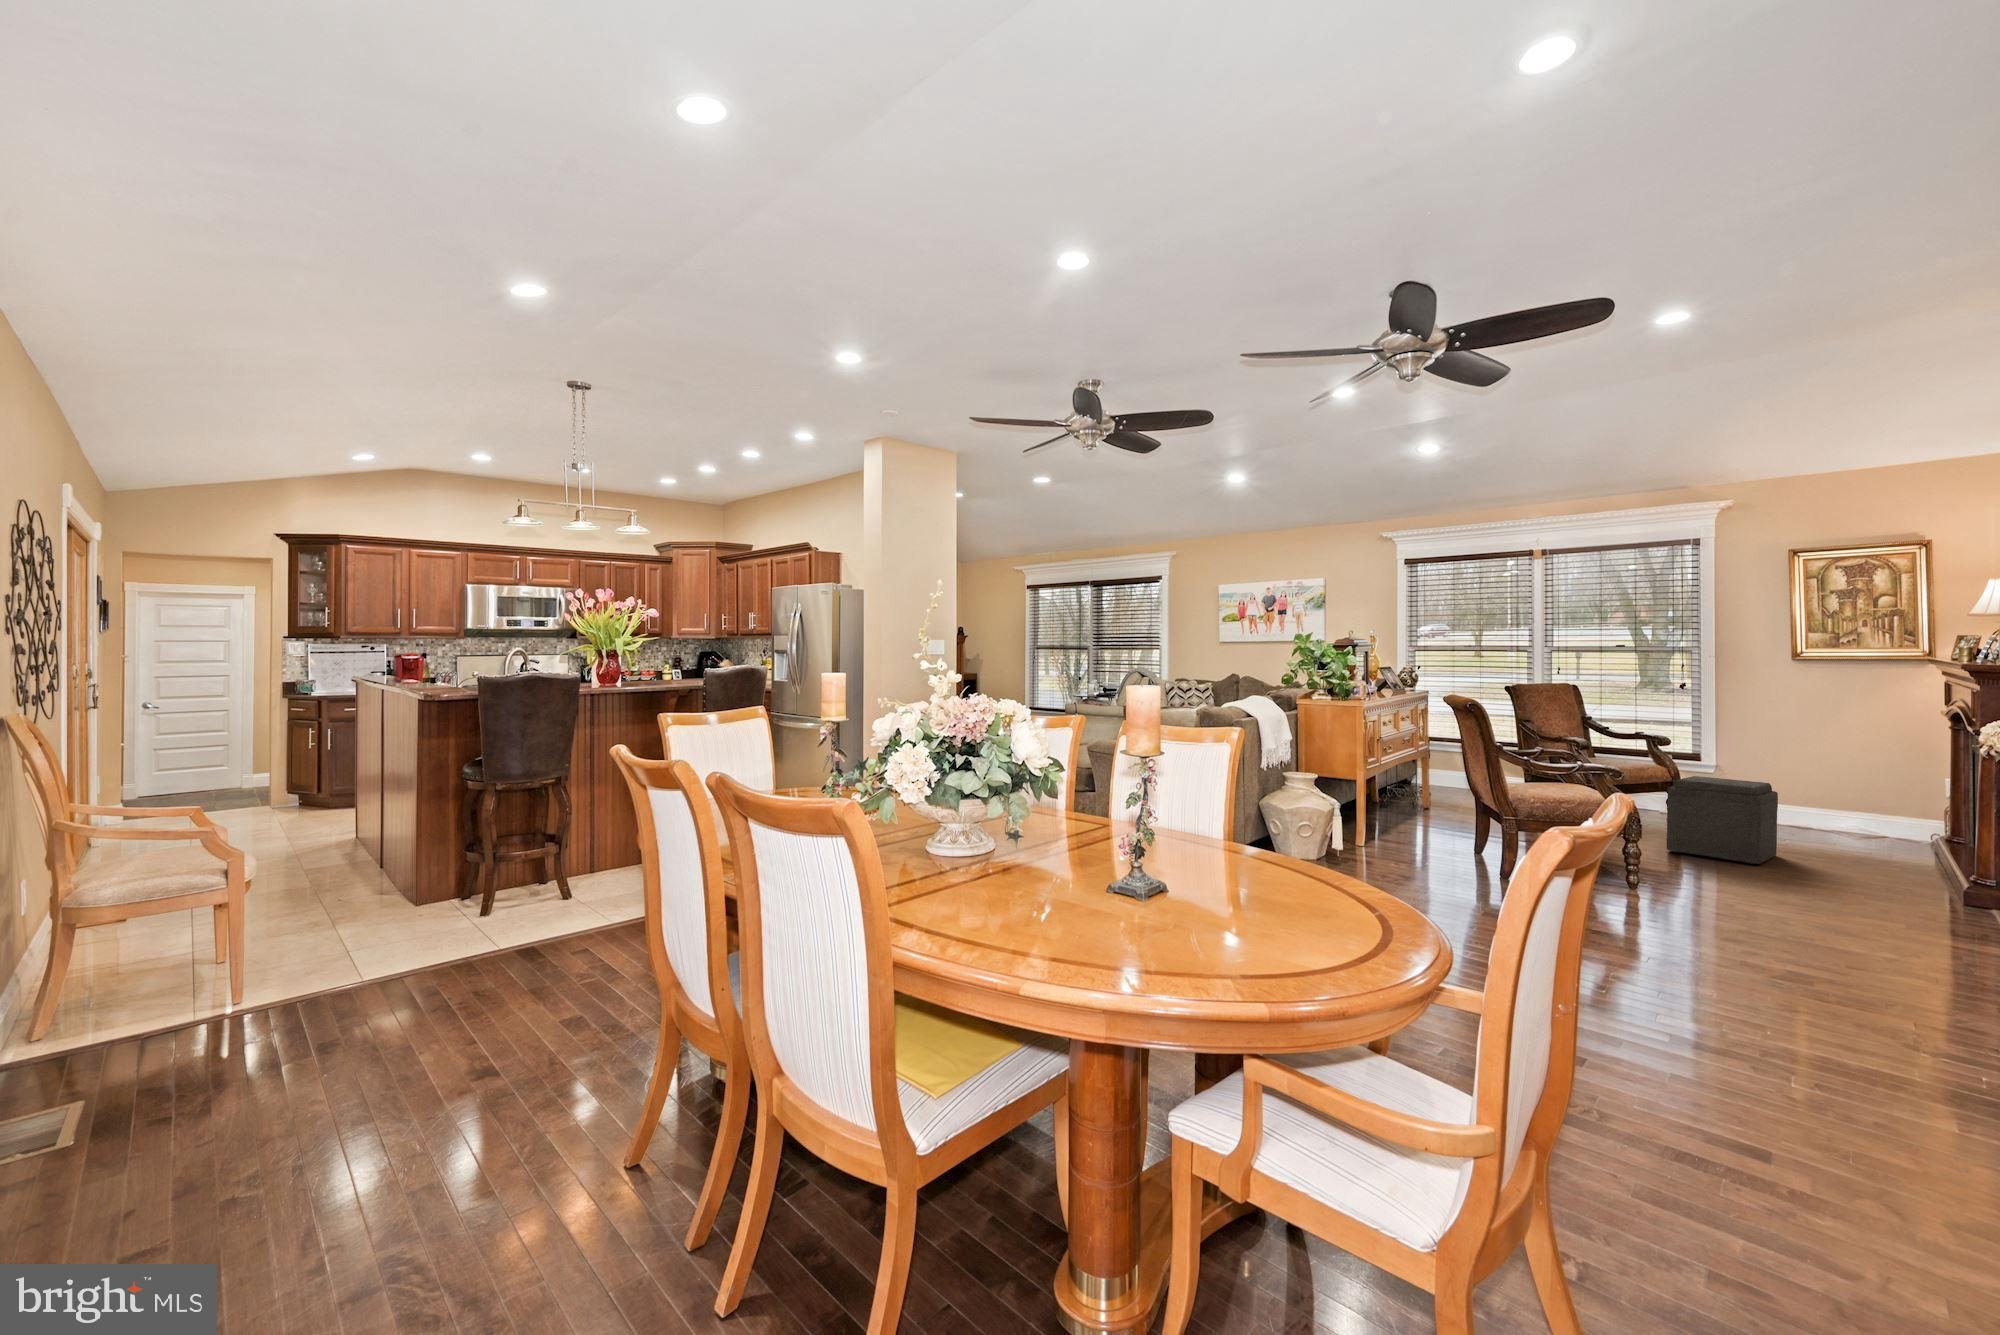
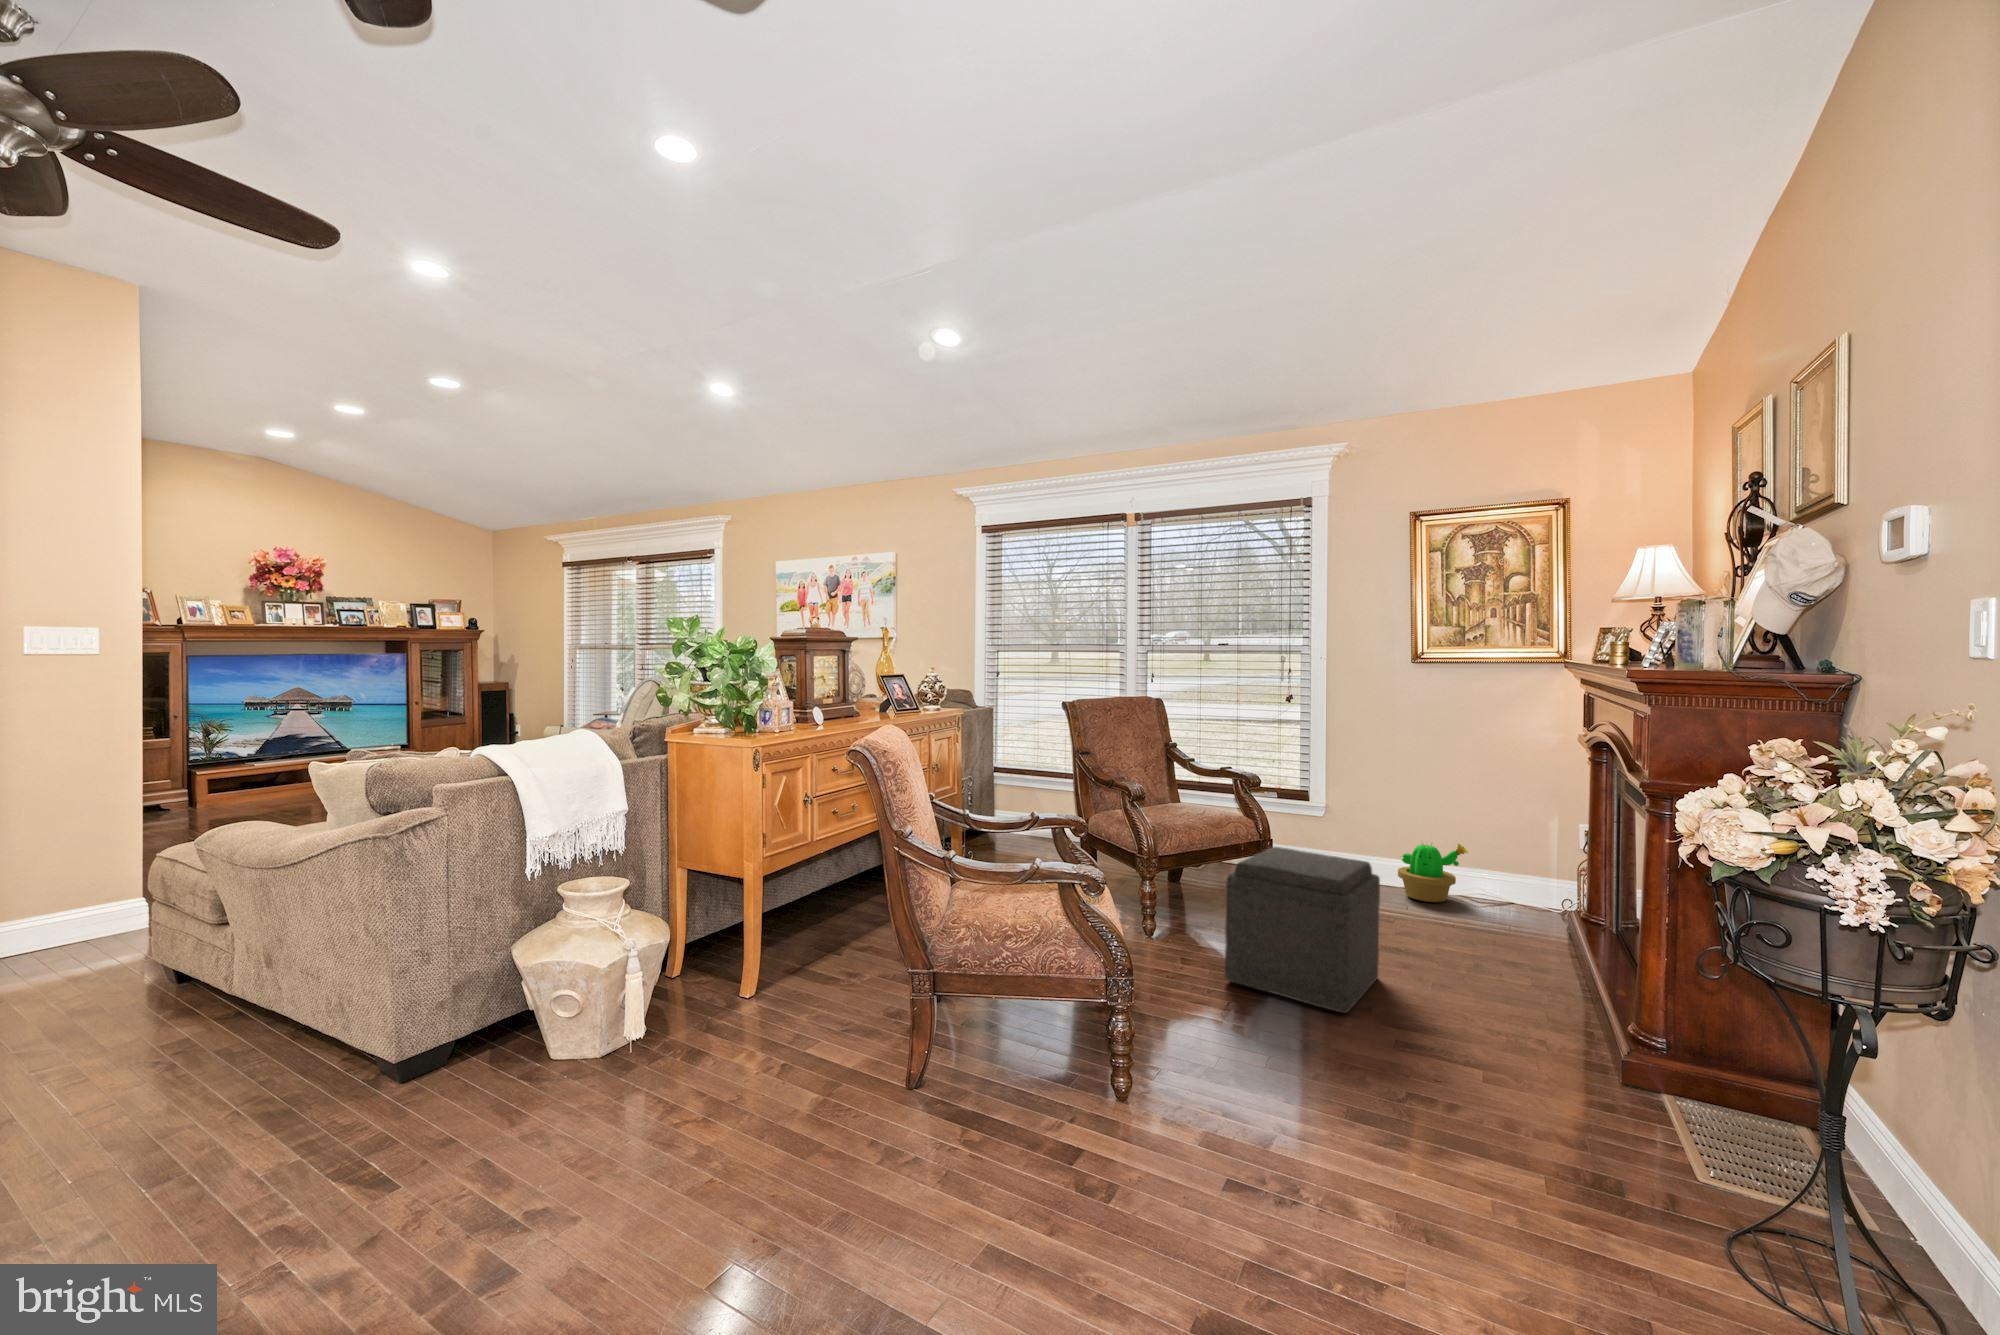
decorative plant: none [1780,785,1843,829] -> present [1398,843,1468,902]

